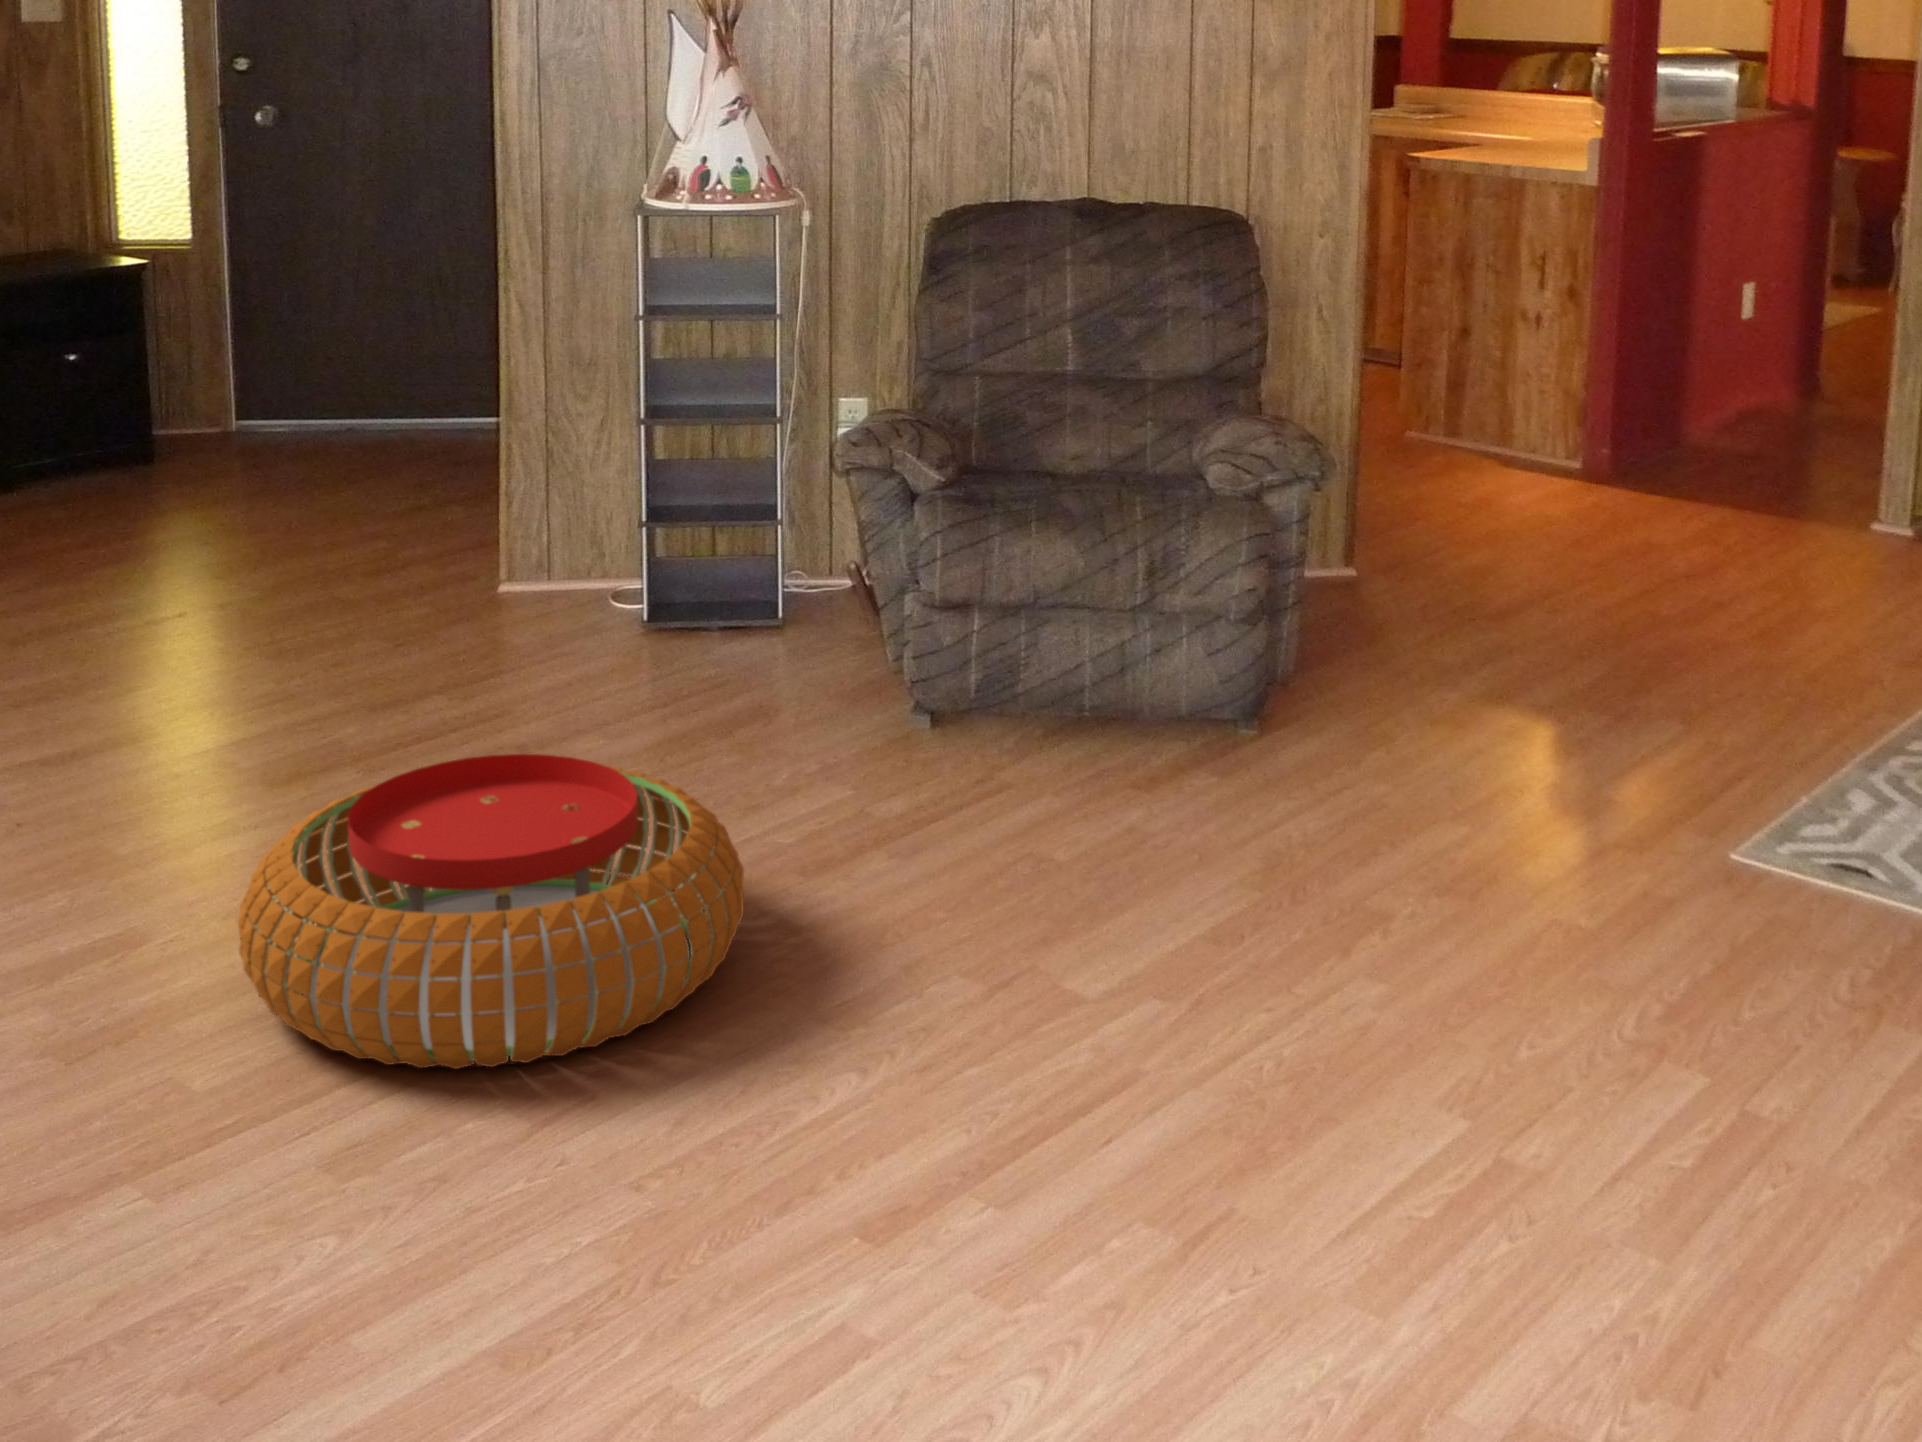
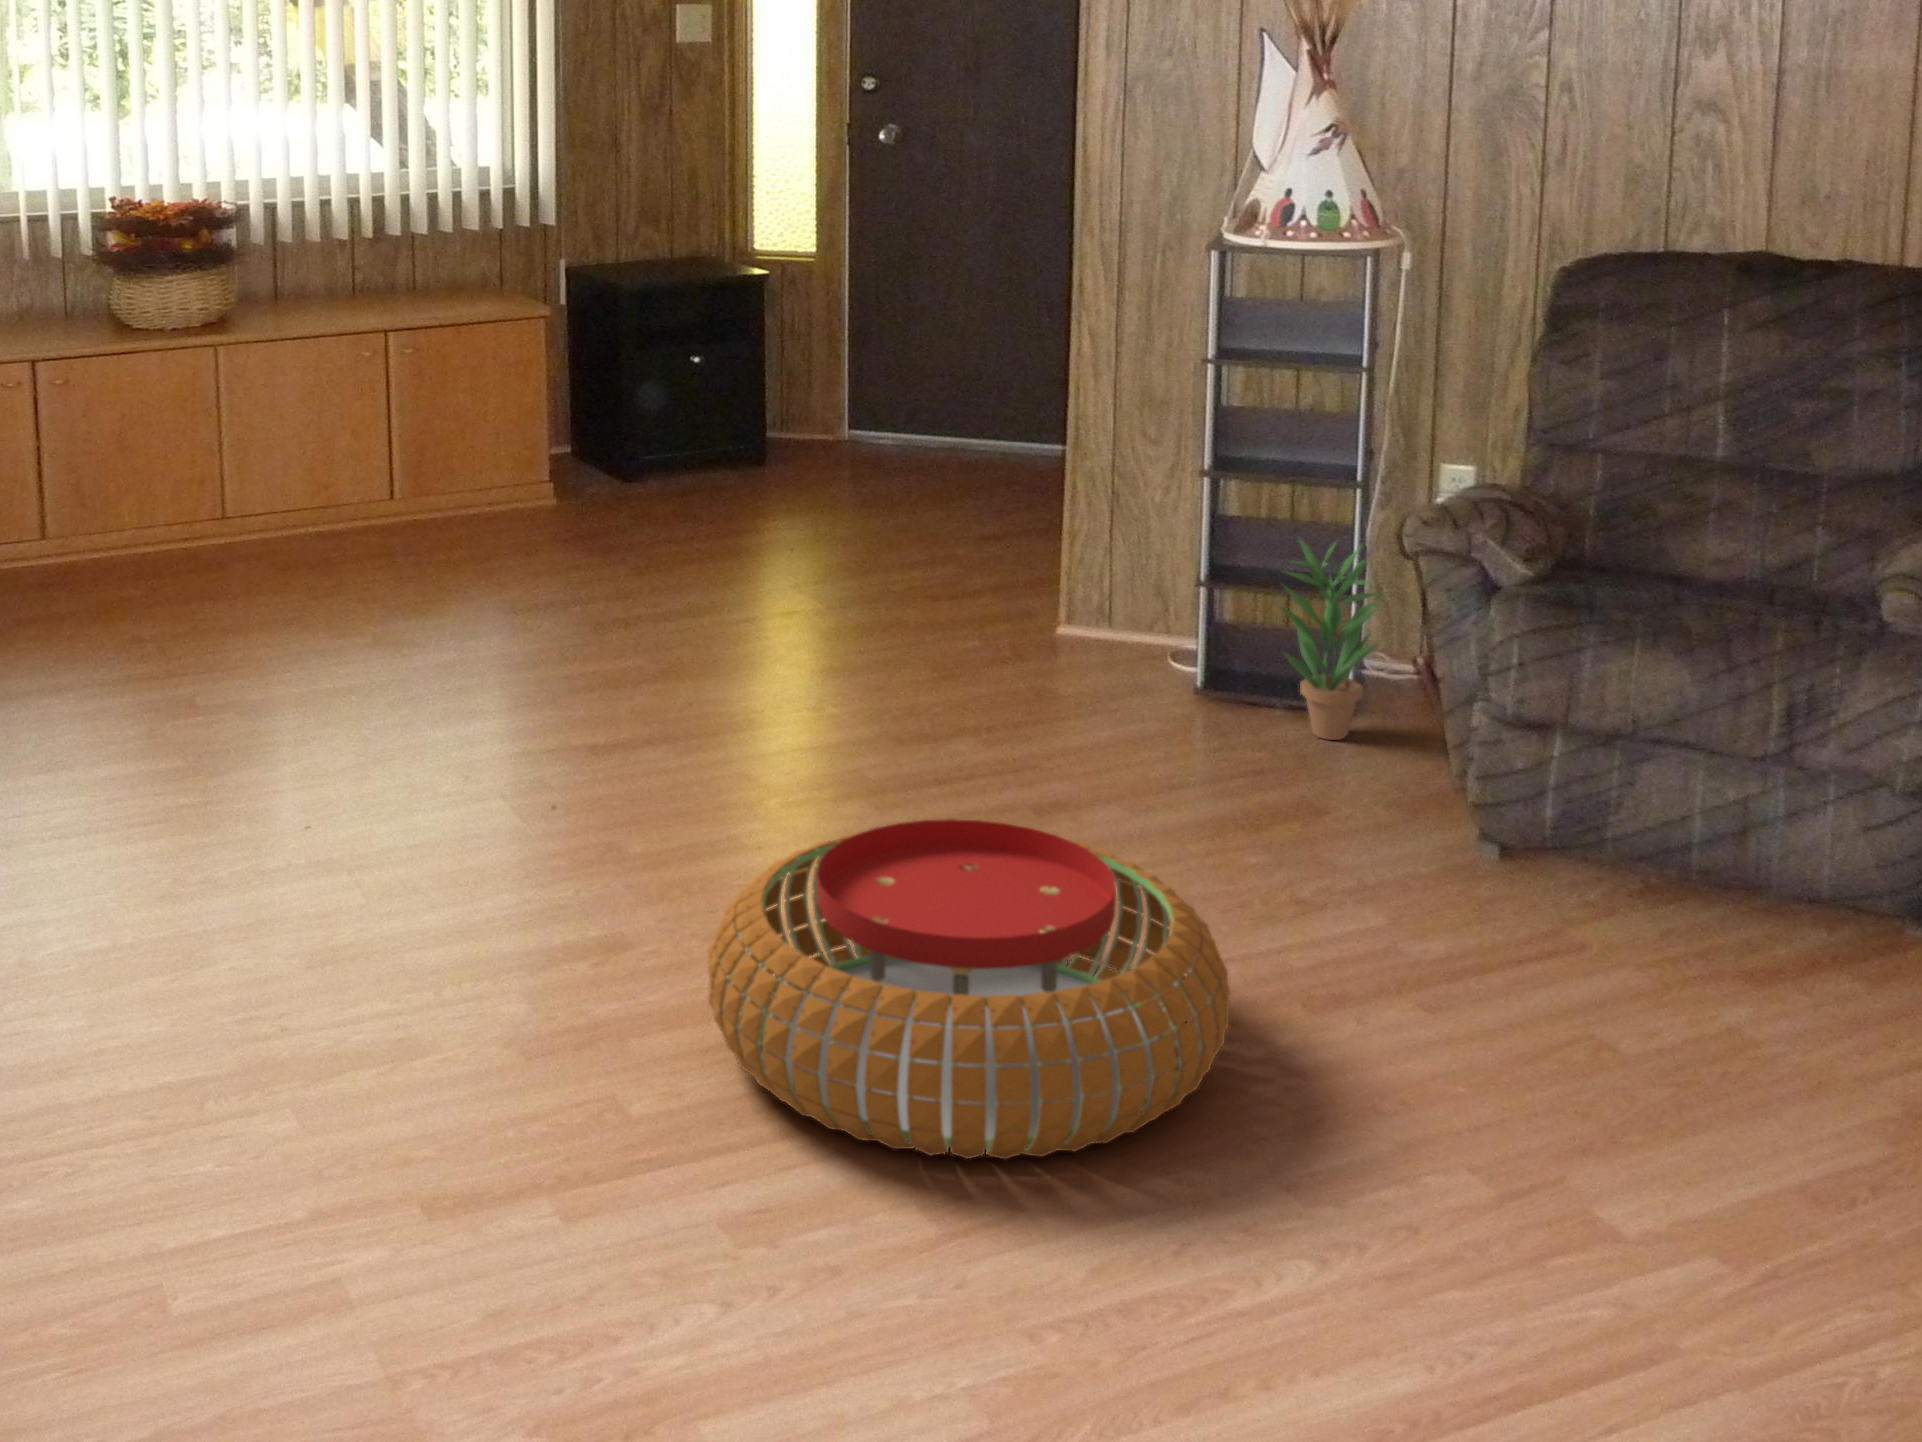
potted plant: none [711,470,813,654] -> present [1280,539,1384,740]

